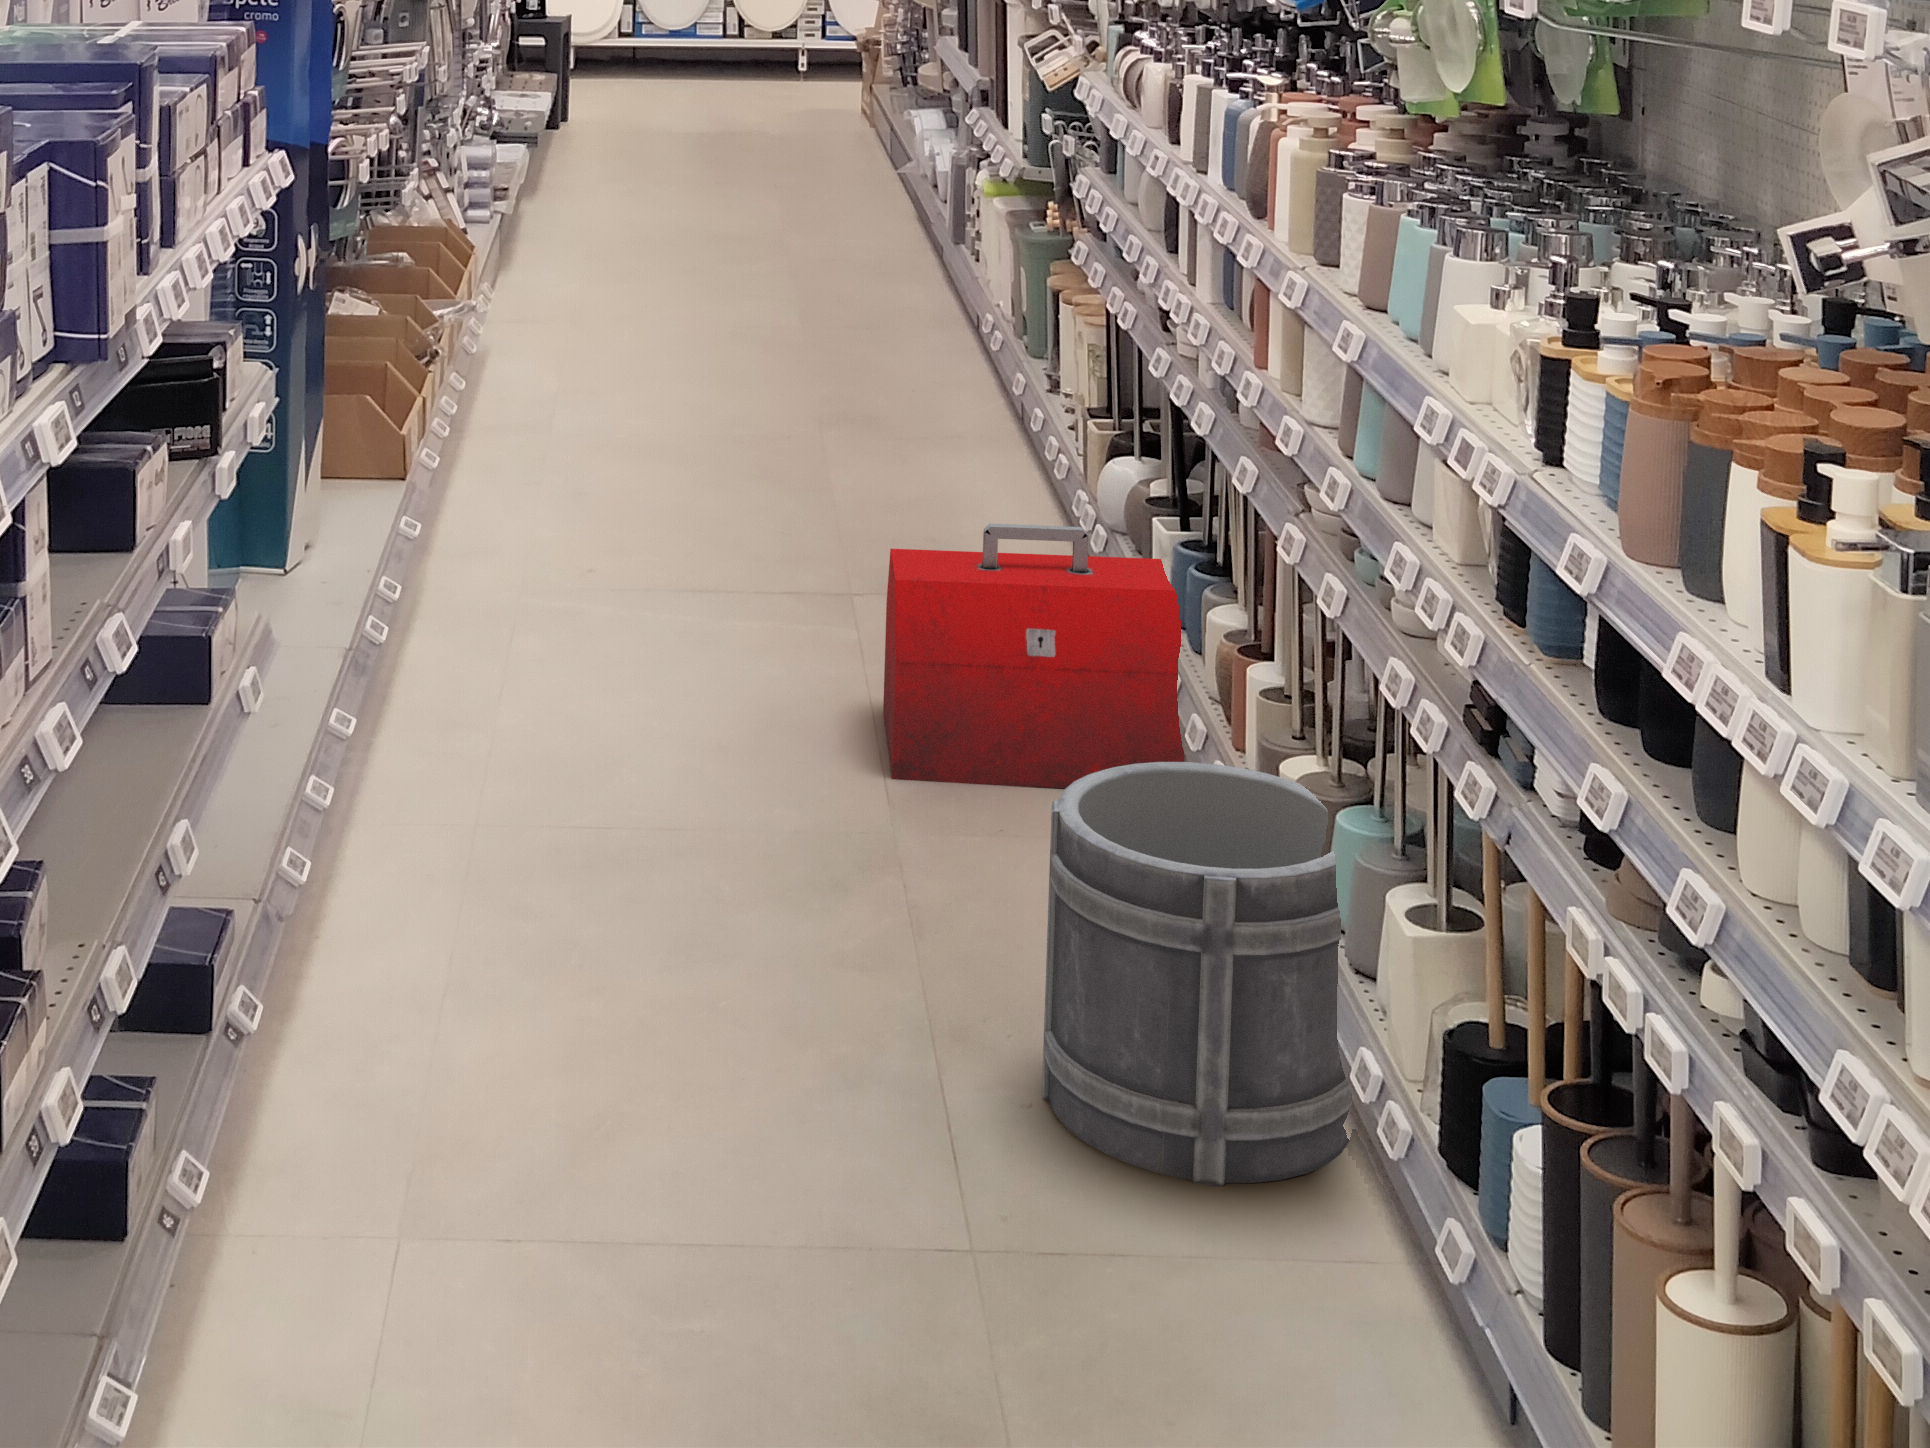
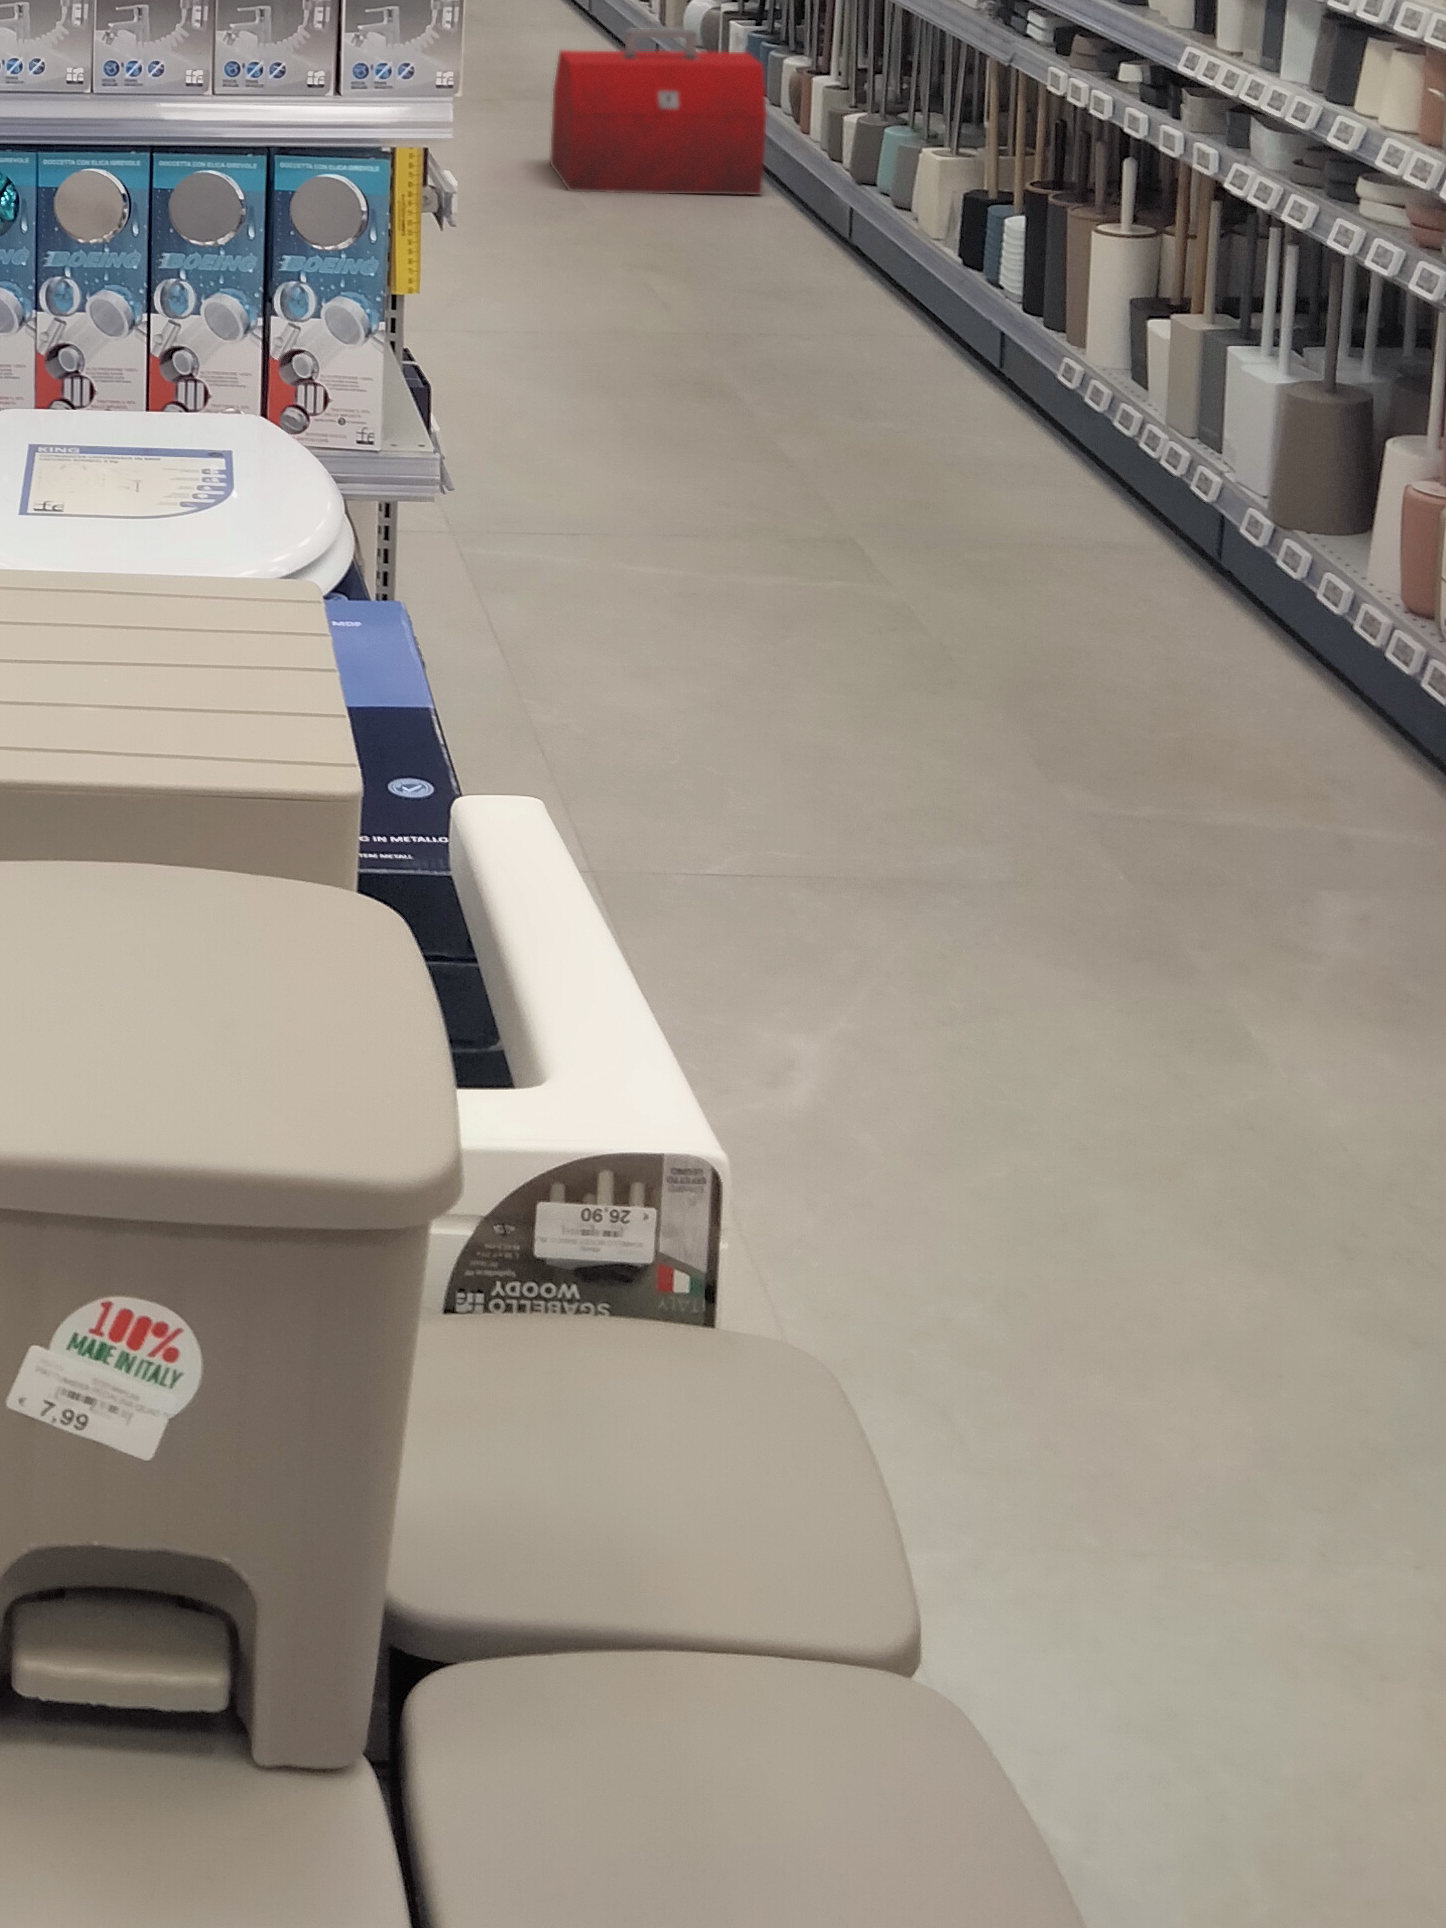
bucket: present [1042,762,1352,1186] -> none [713,118,916,334]

